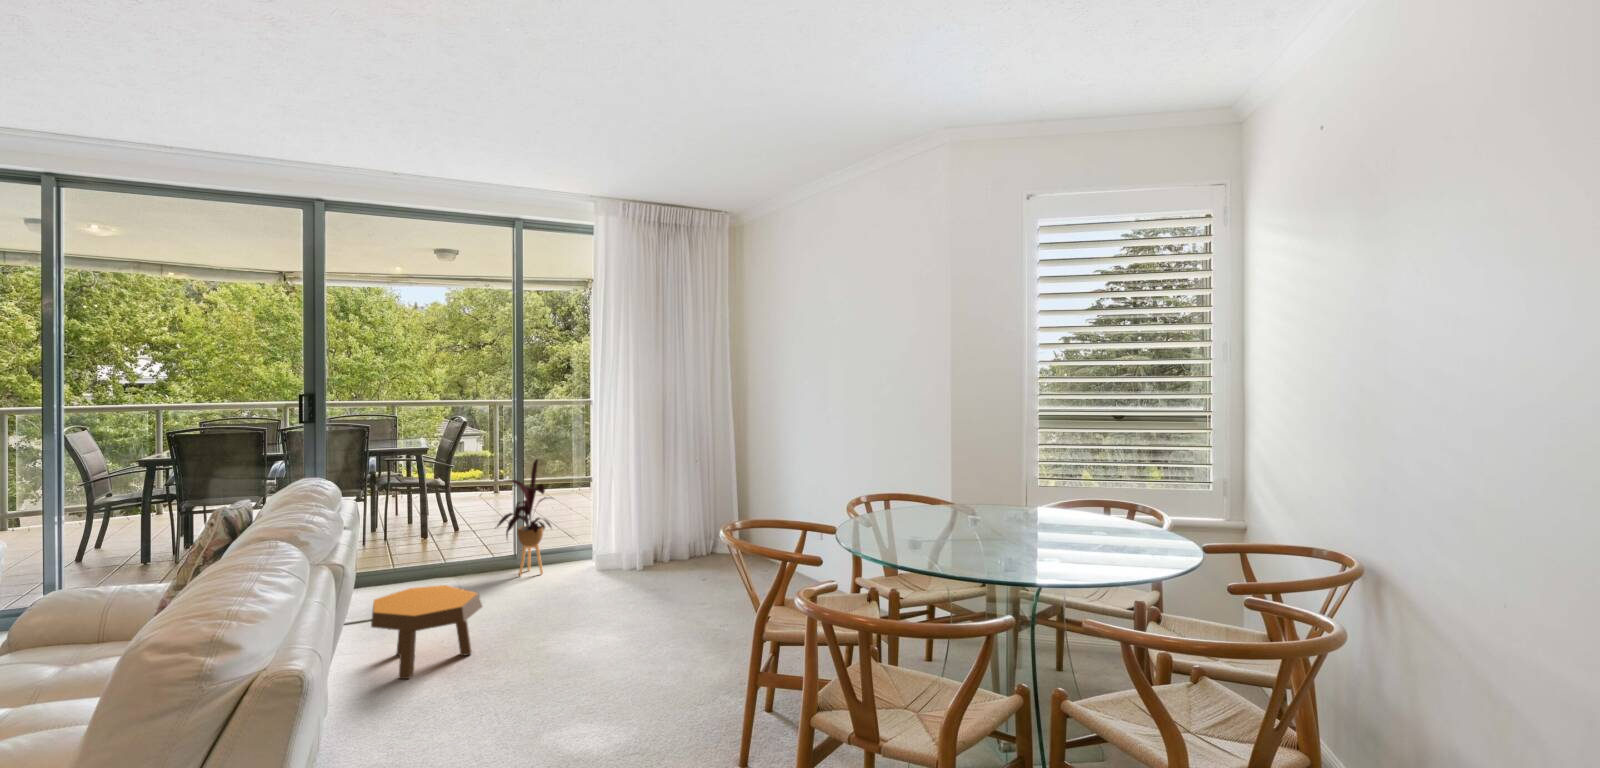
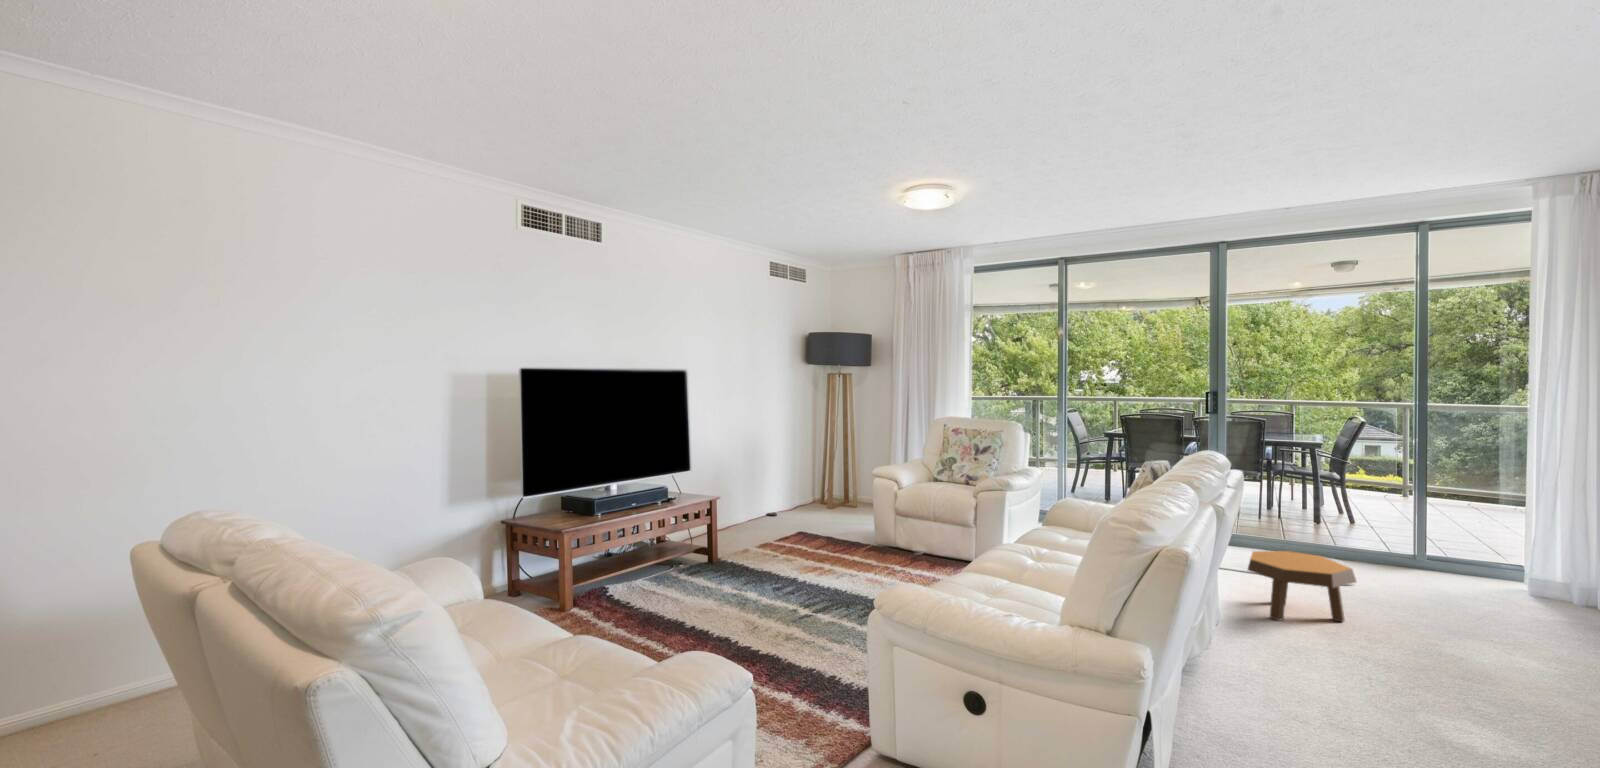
house plant: present [497,459,551,576] -> none [1389,462,1471,582]

